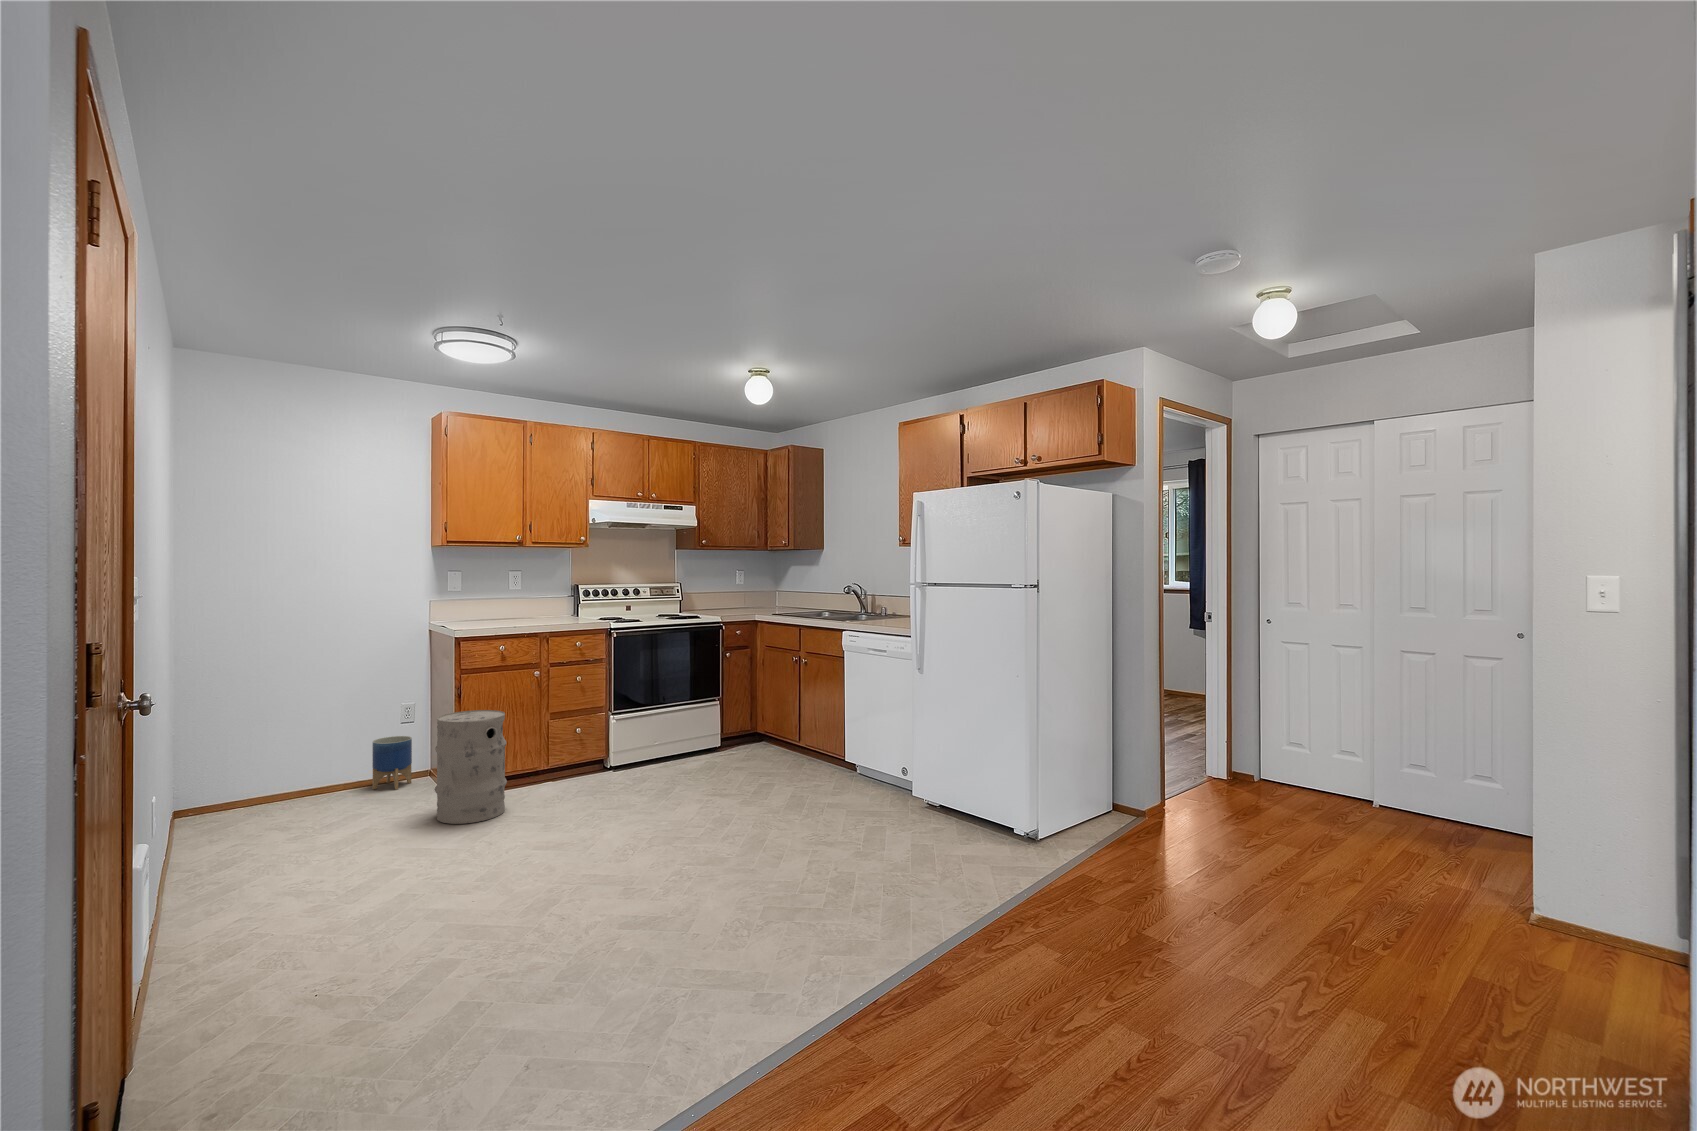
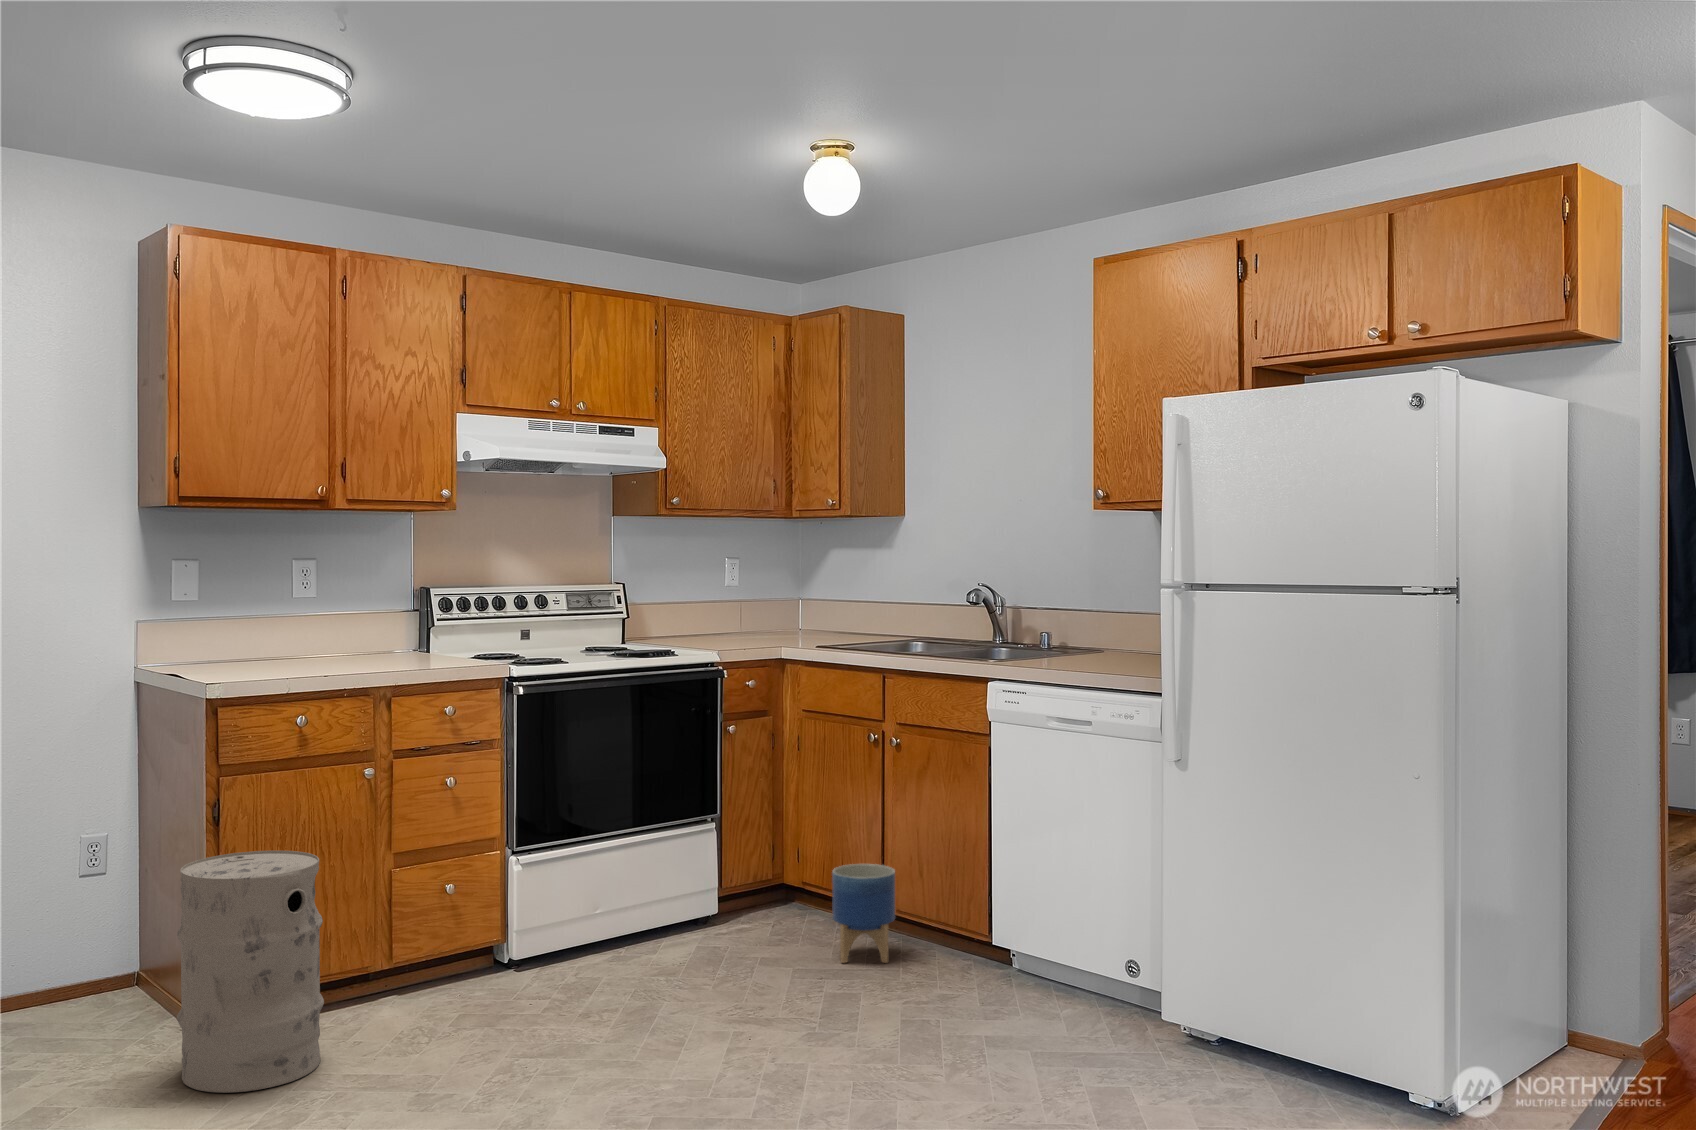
planter: present [372,736,412,789] -> present [832,864,895,963]

